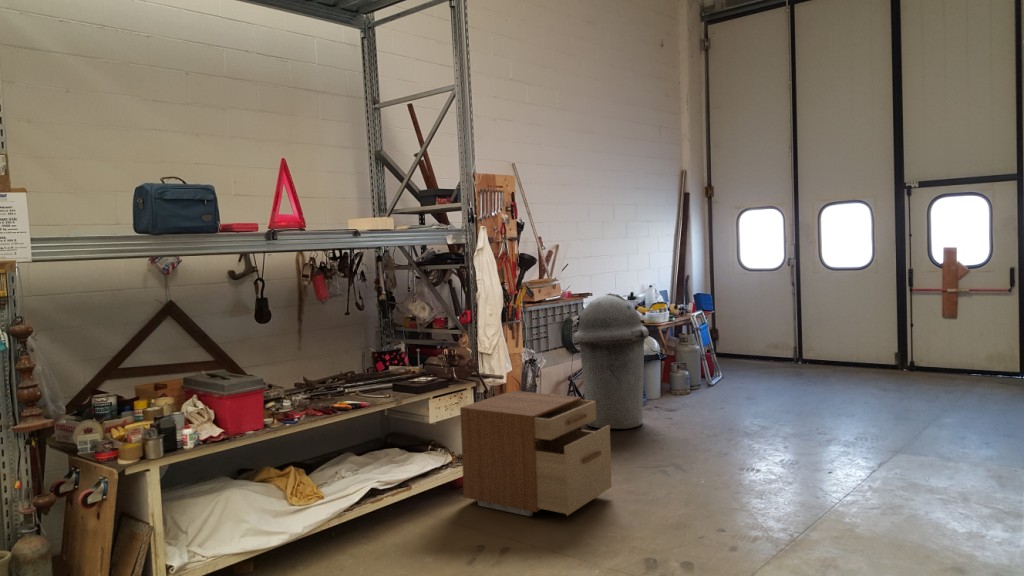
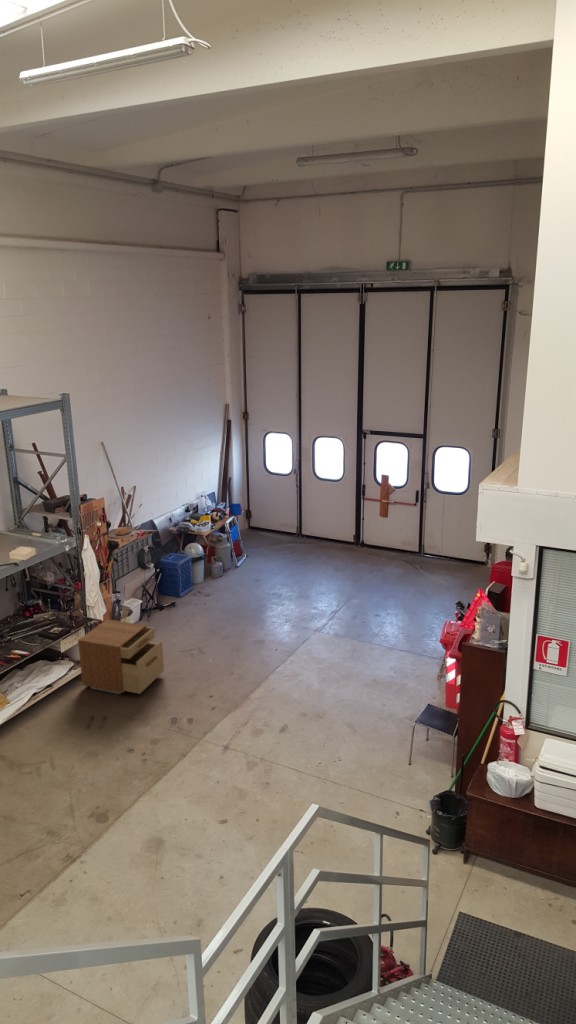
trash can: present [574,293,649,429] -> none [144,534,191,617]

